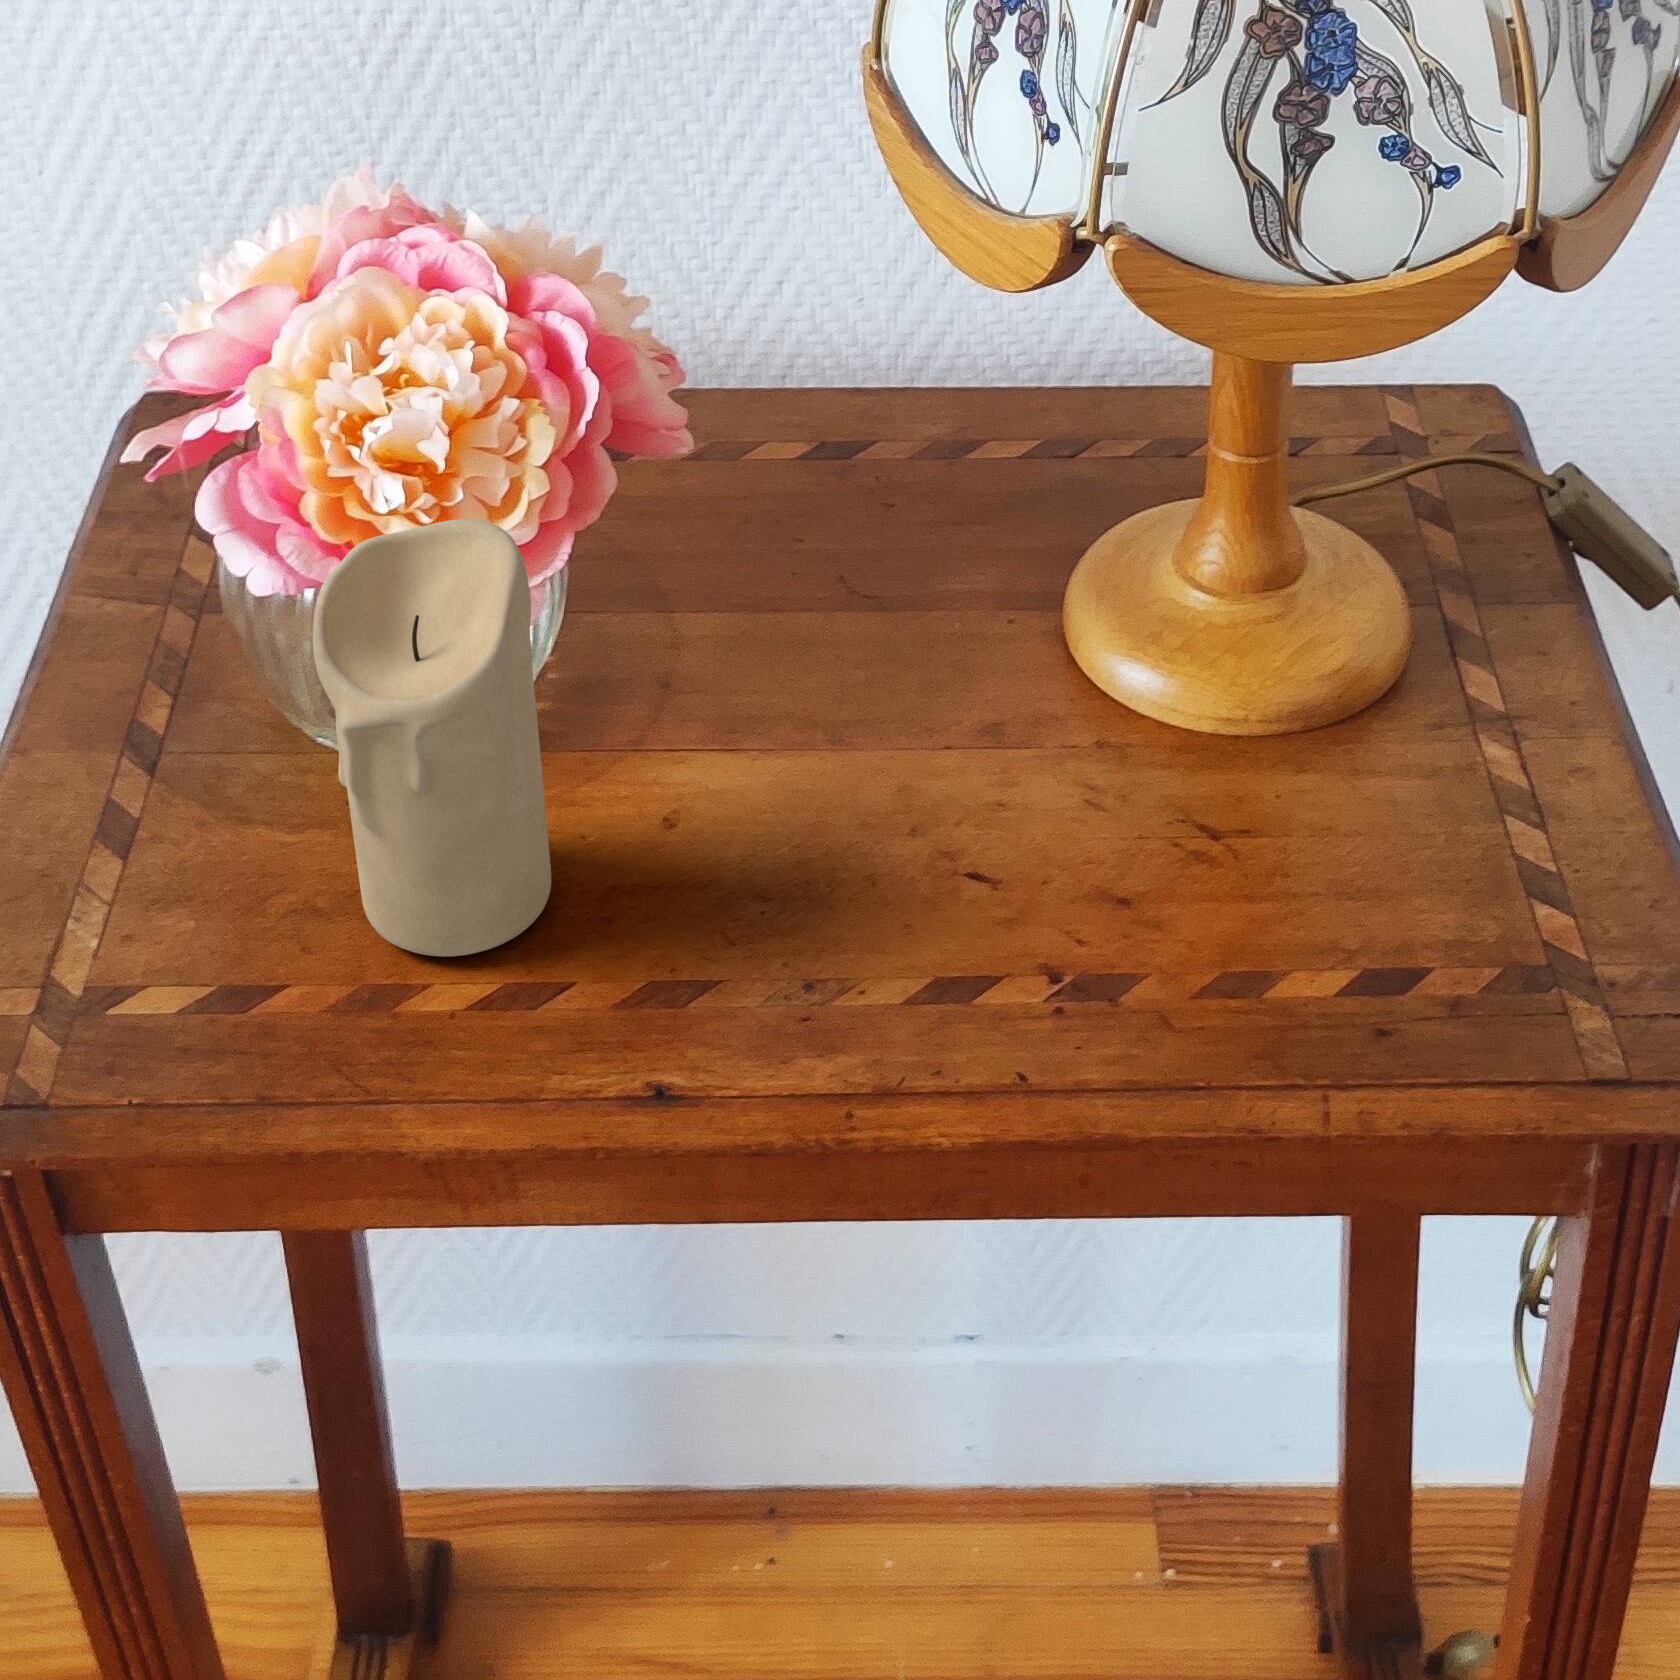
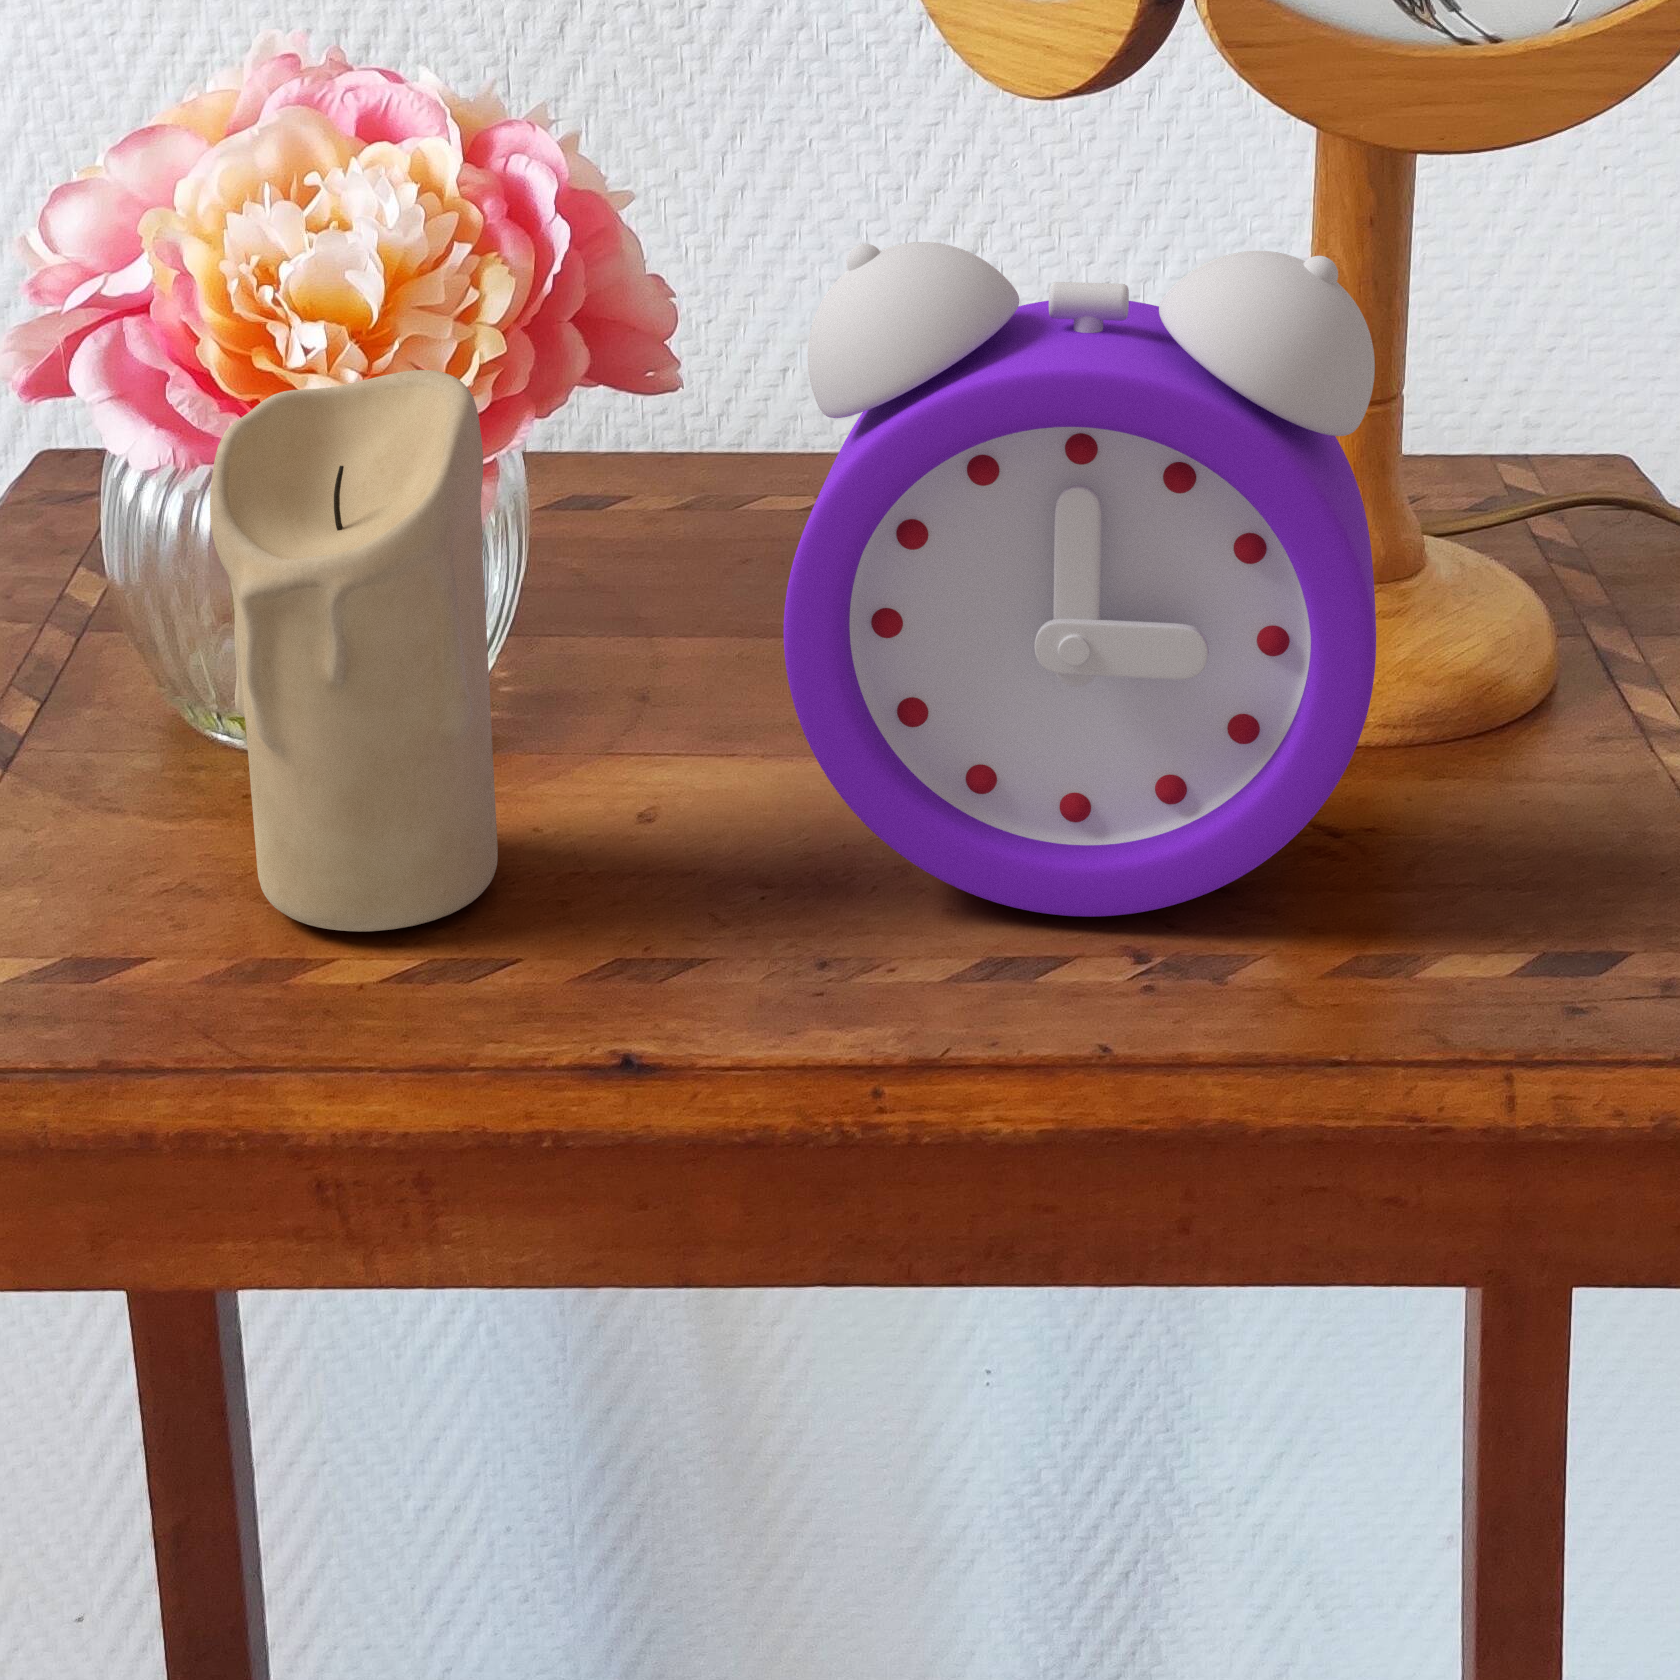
alarm clock: none [774,426,1244,937] -> present [784,242,1376,916]

